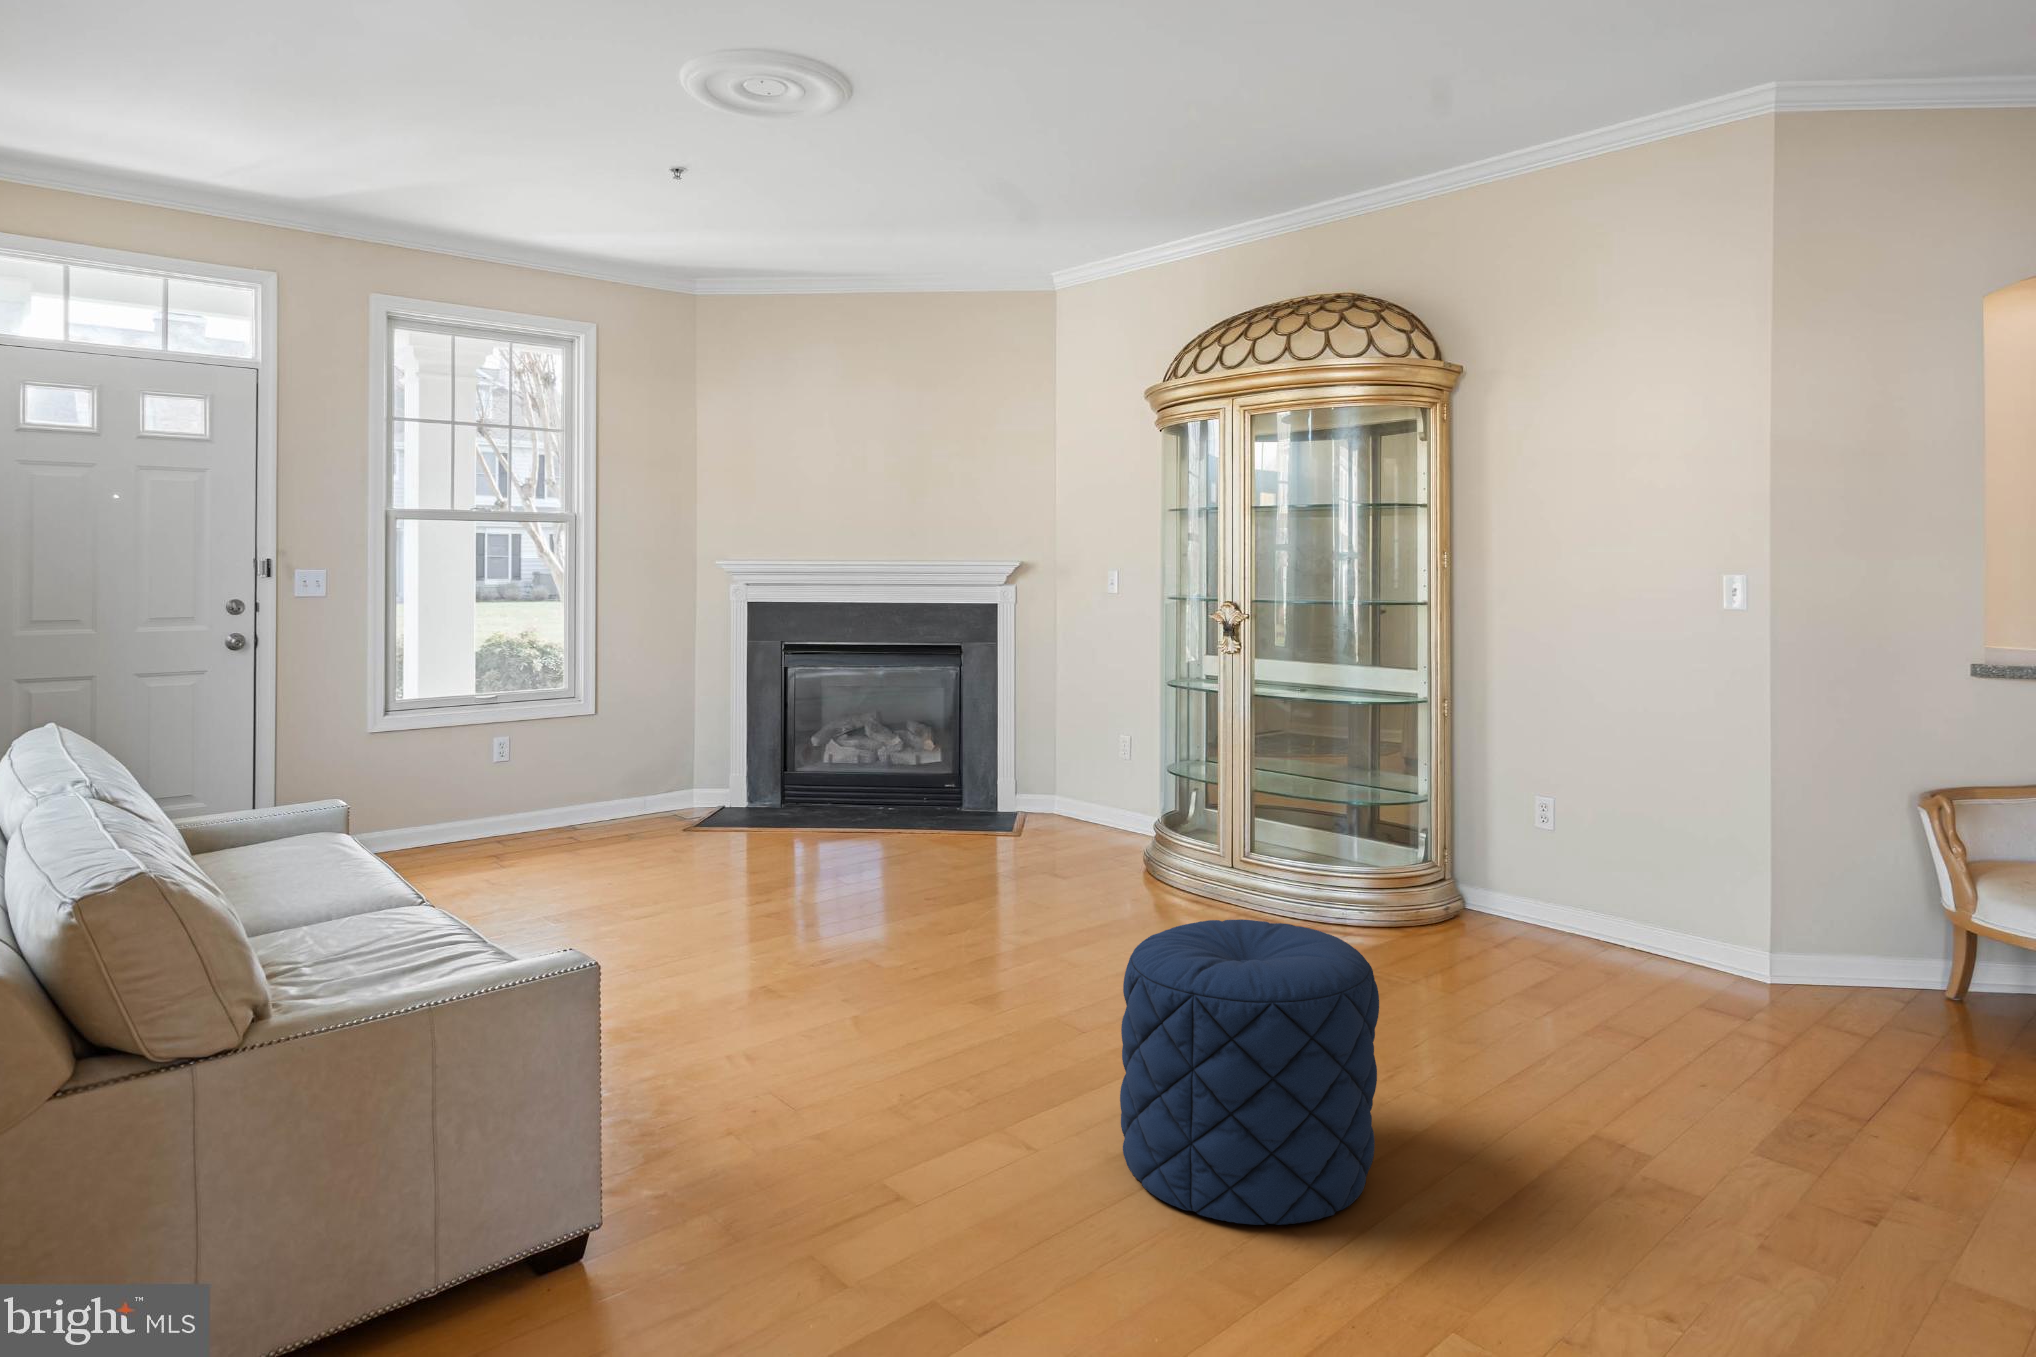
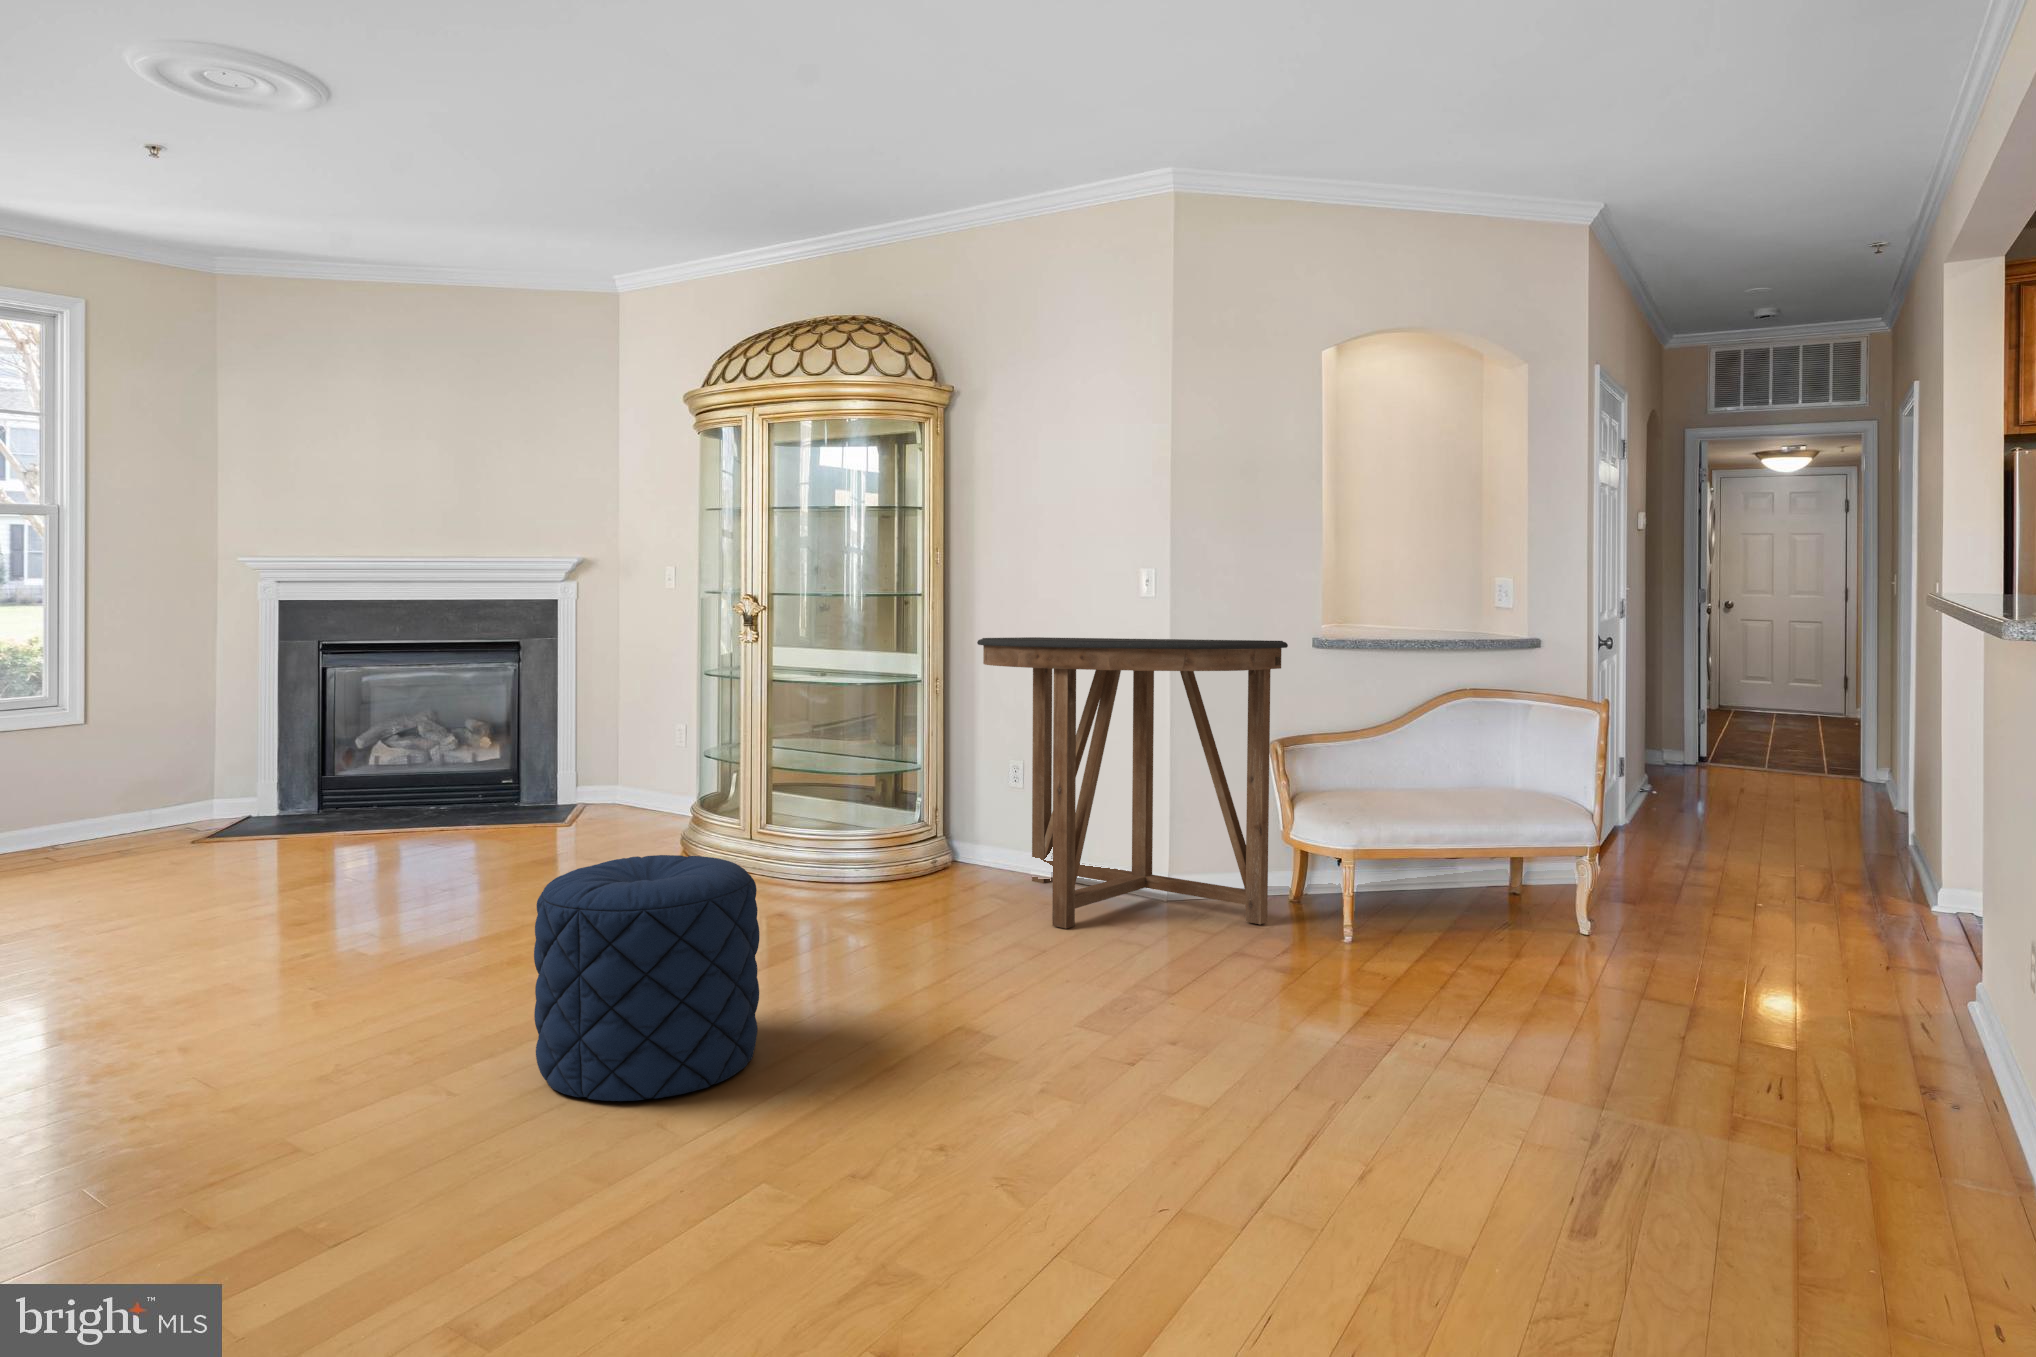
console table: none [1516,653,1972,1027] -> present [977,637,1288,929]

